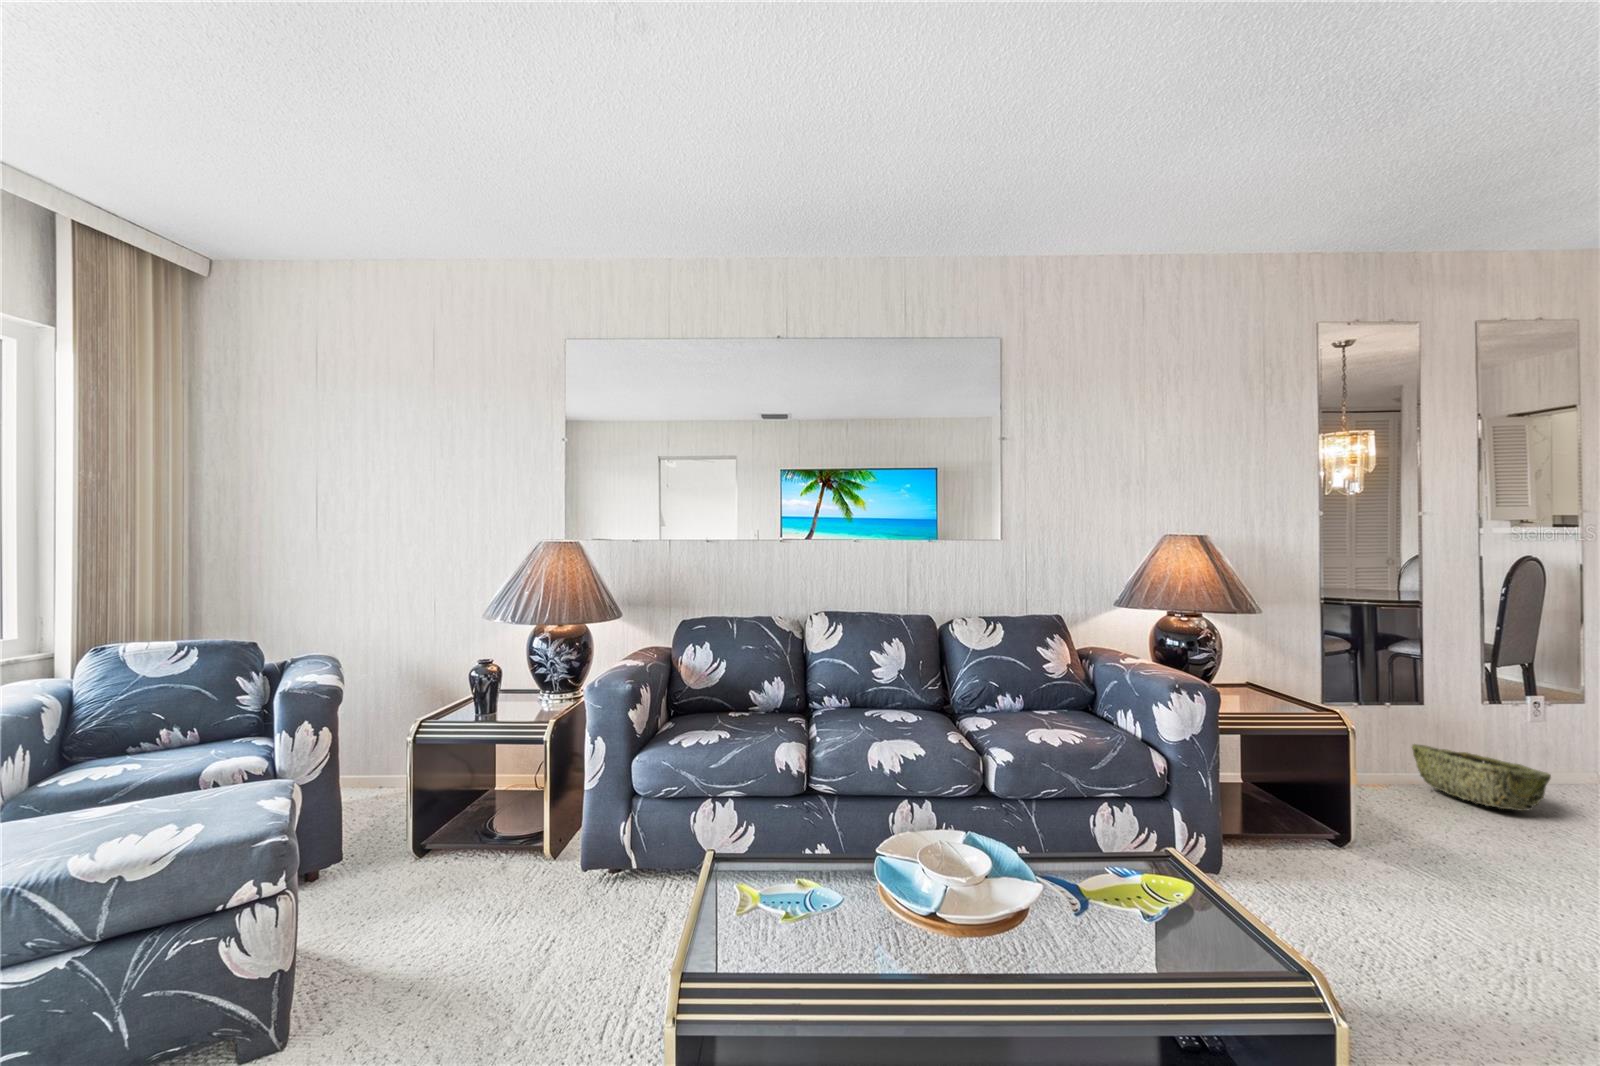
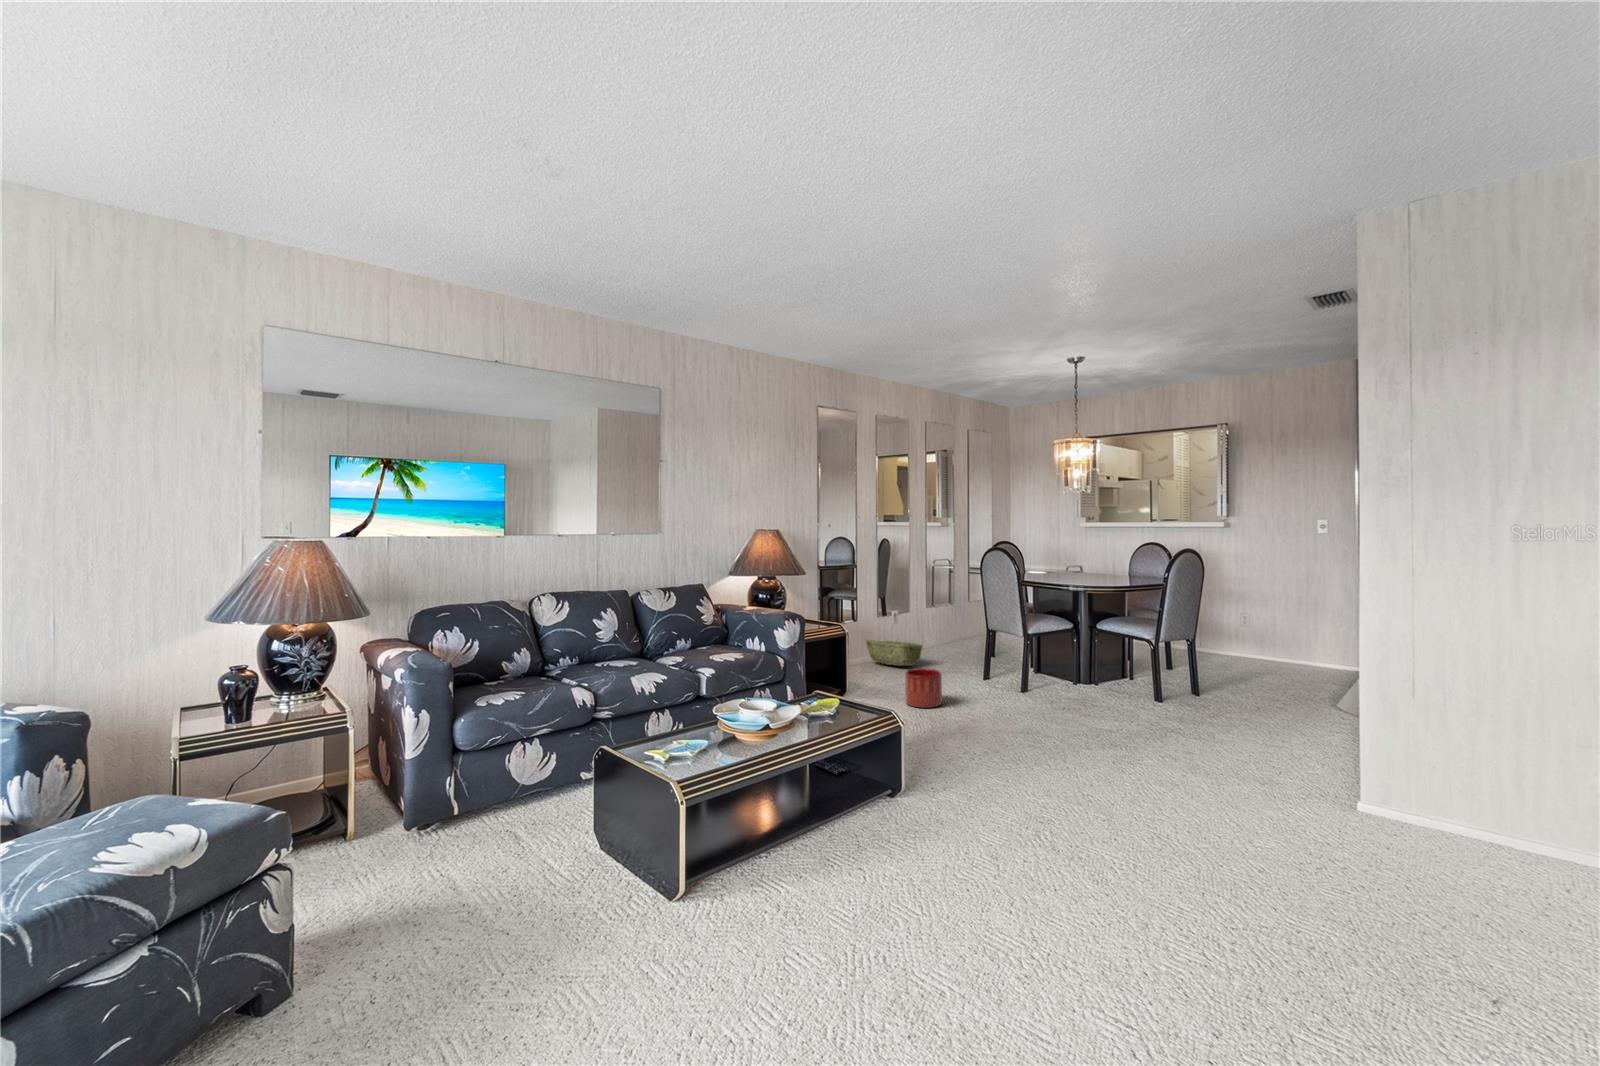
planter: none [1458,823,1562,919] -> present [905,668,942,708]

